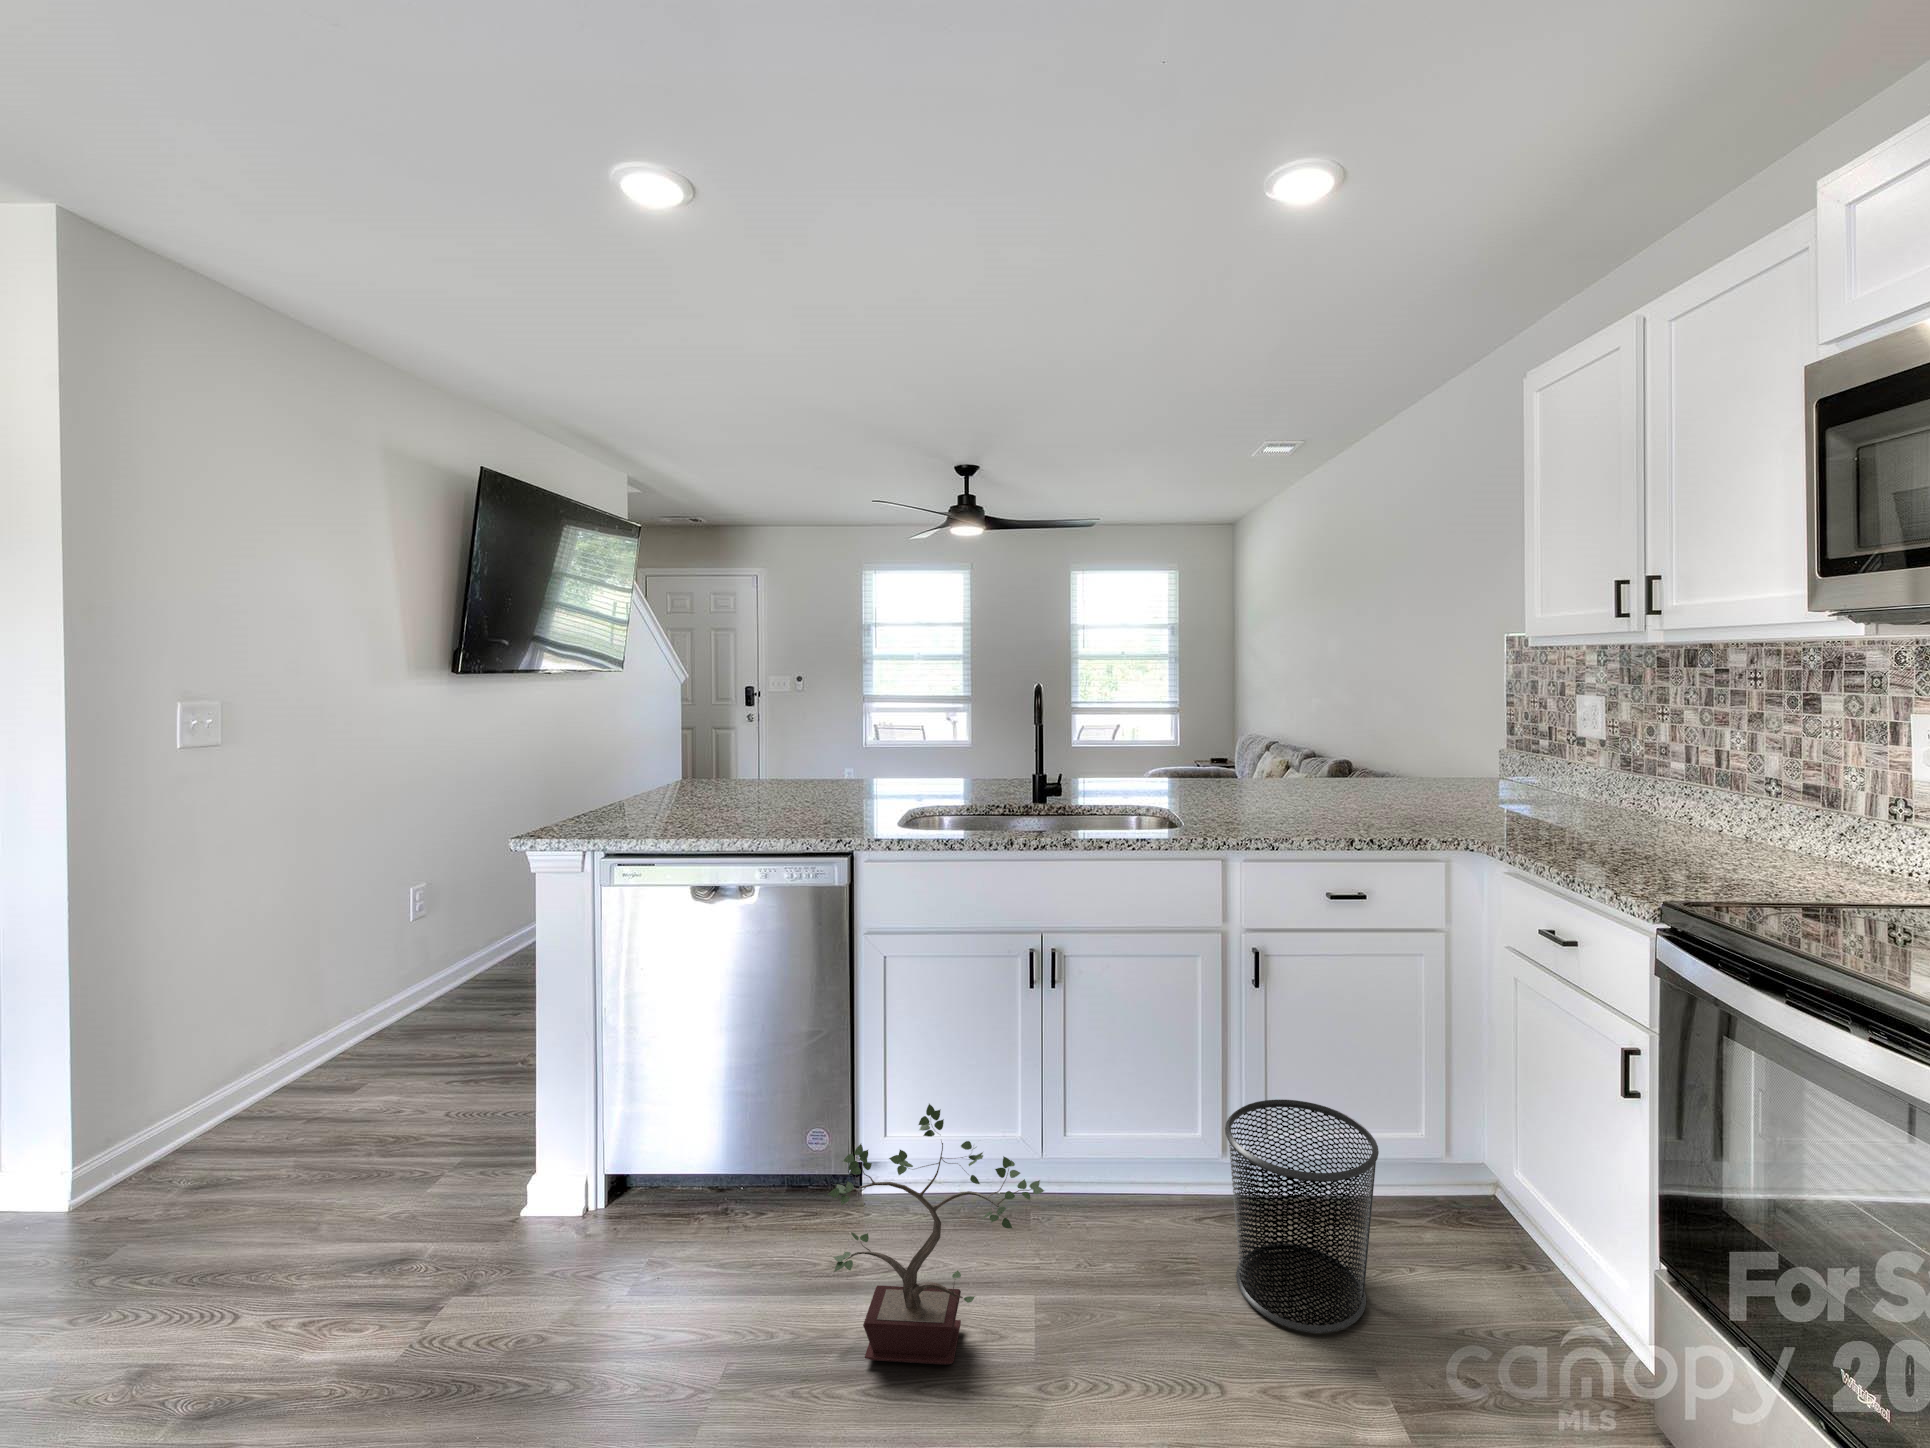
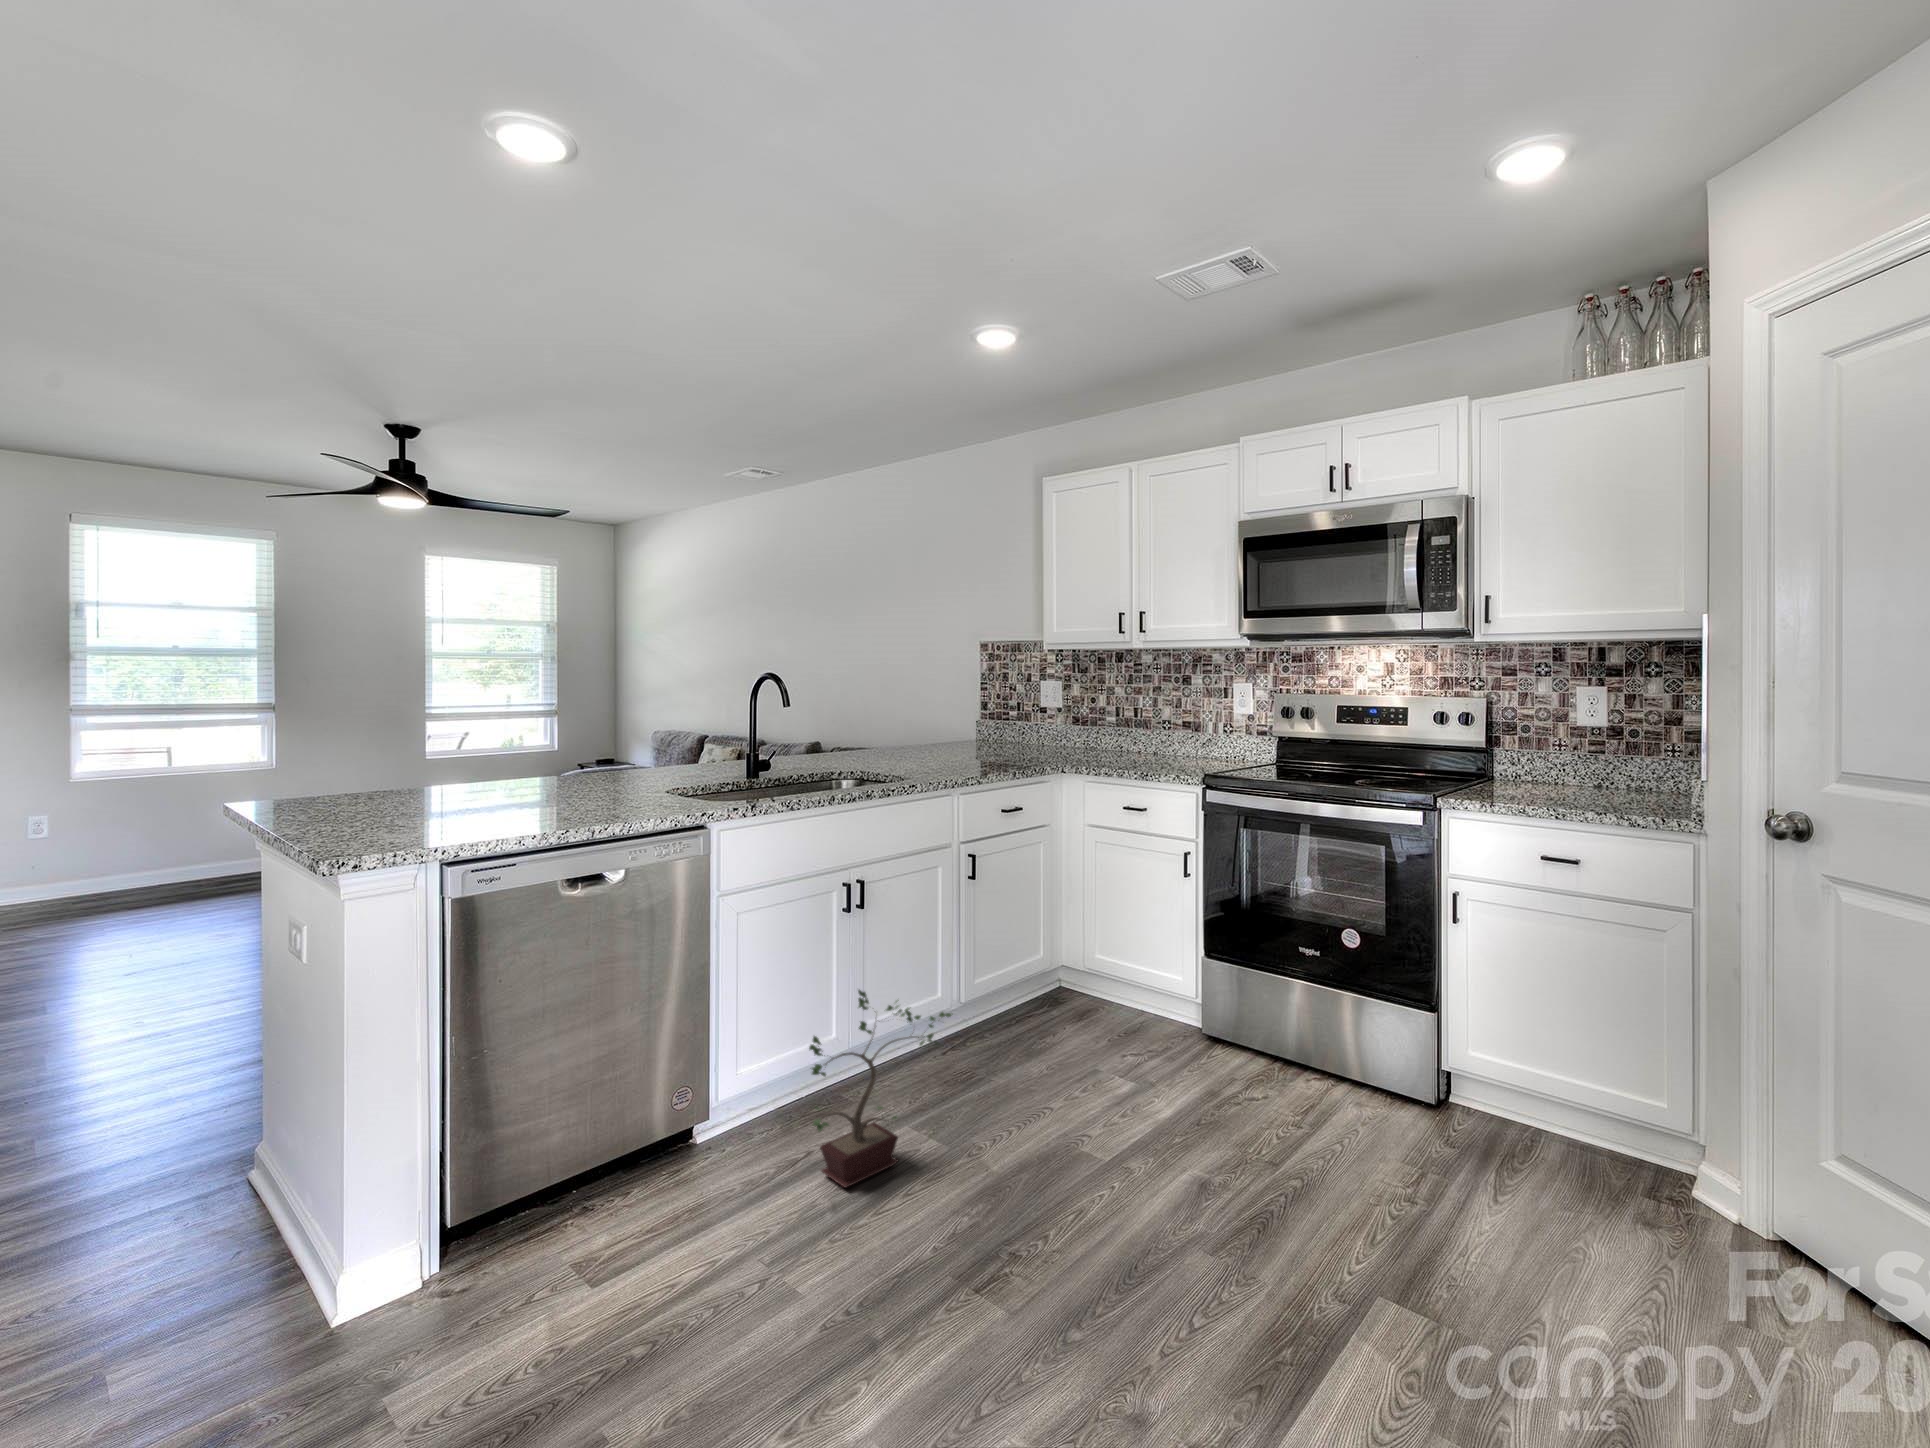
trash can: present [1225,1100,1379,1333] -> none [973,942,1065,1070]

